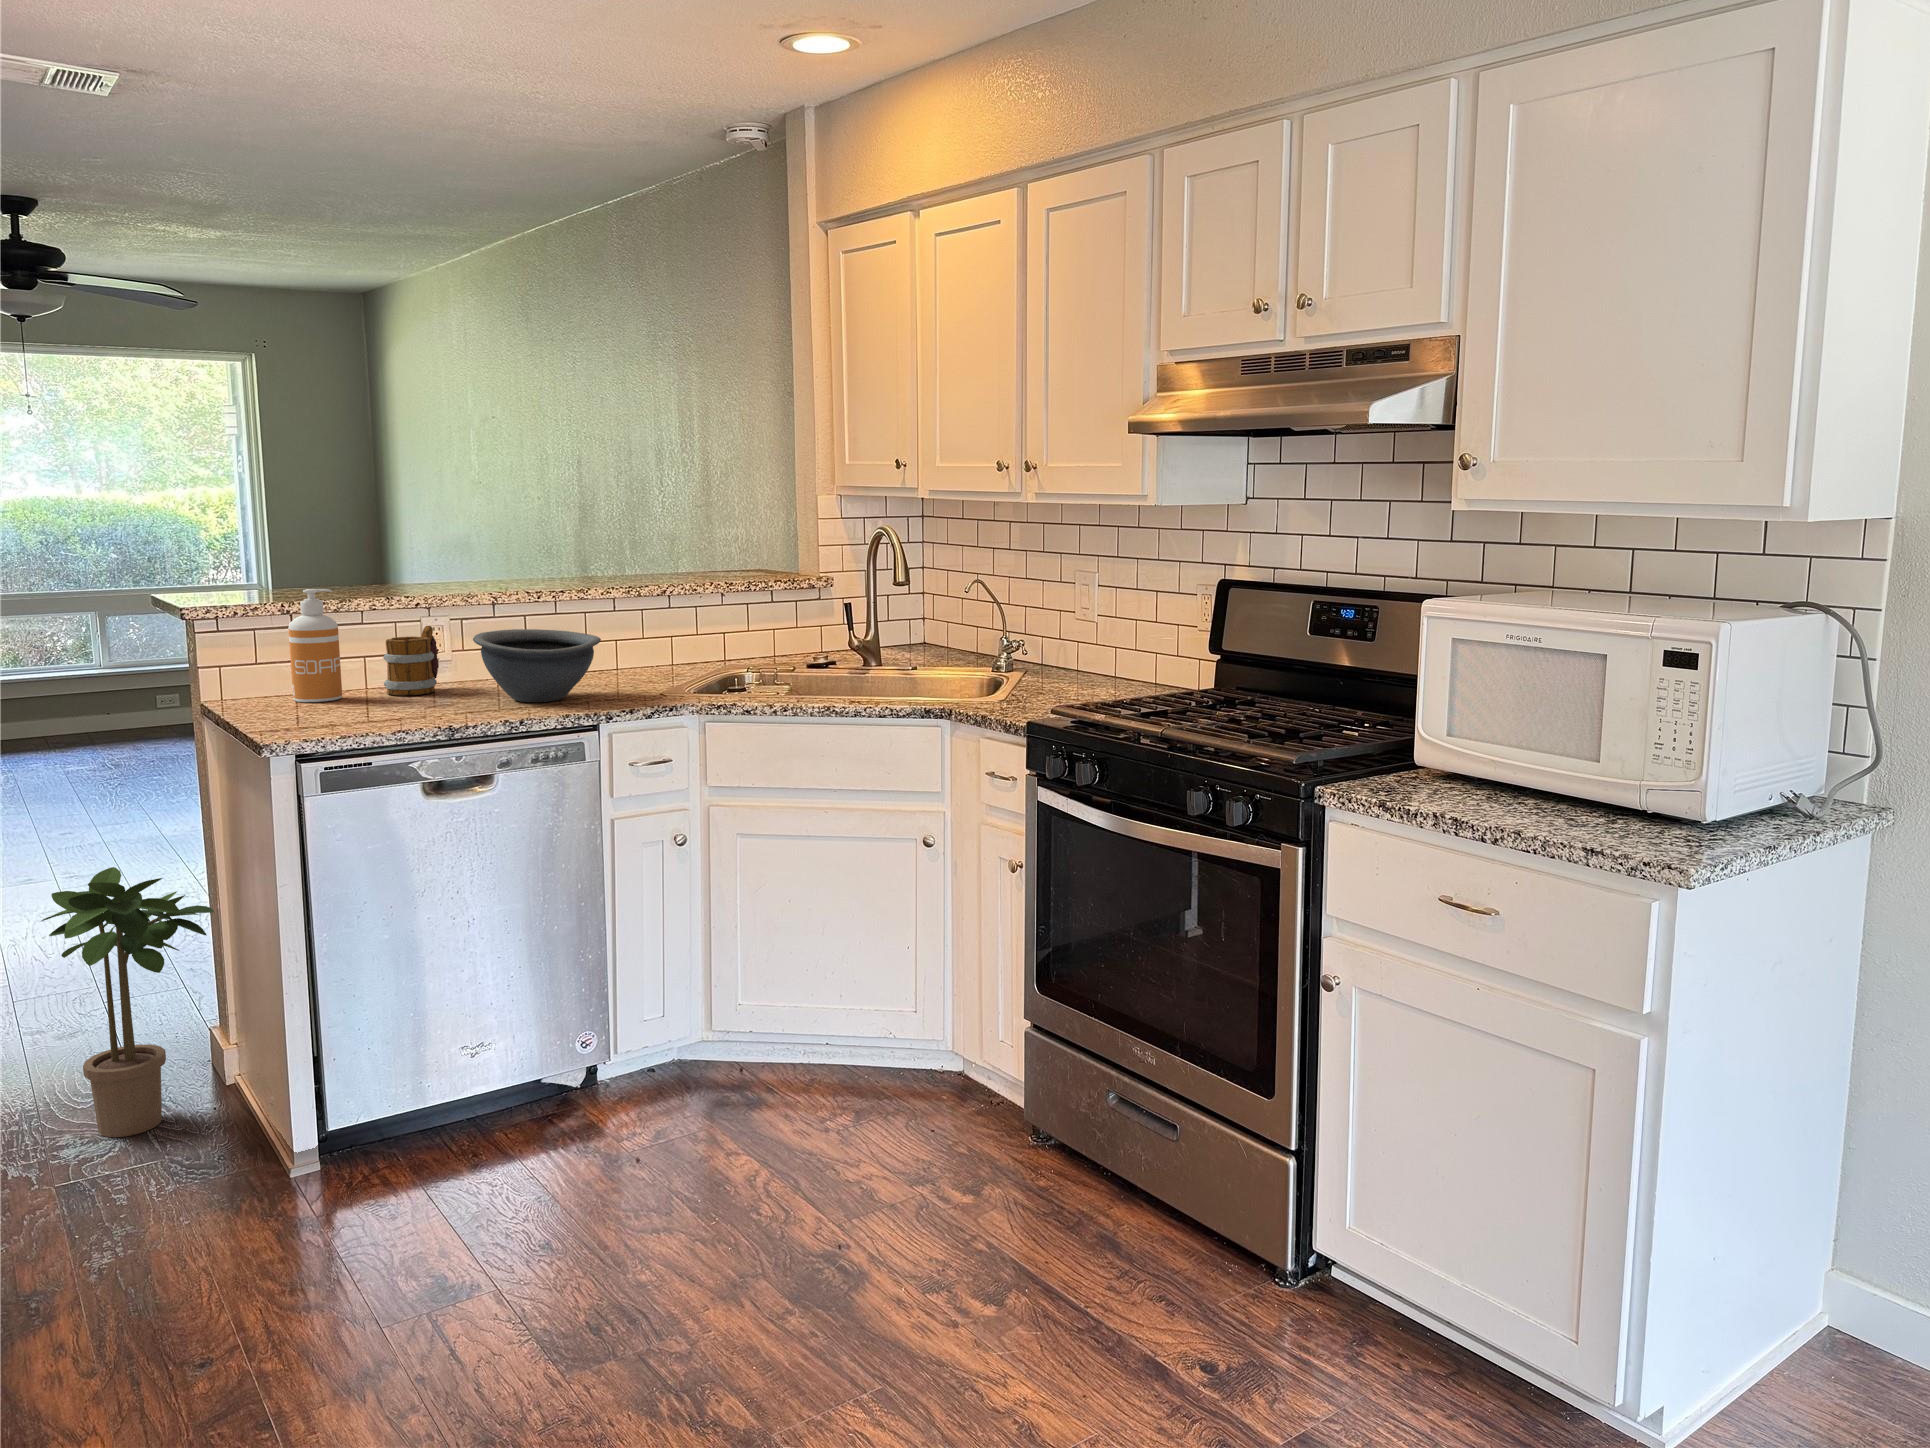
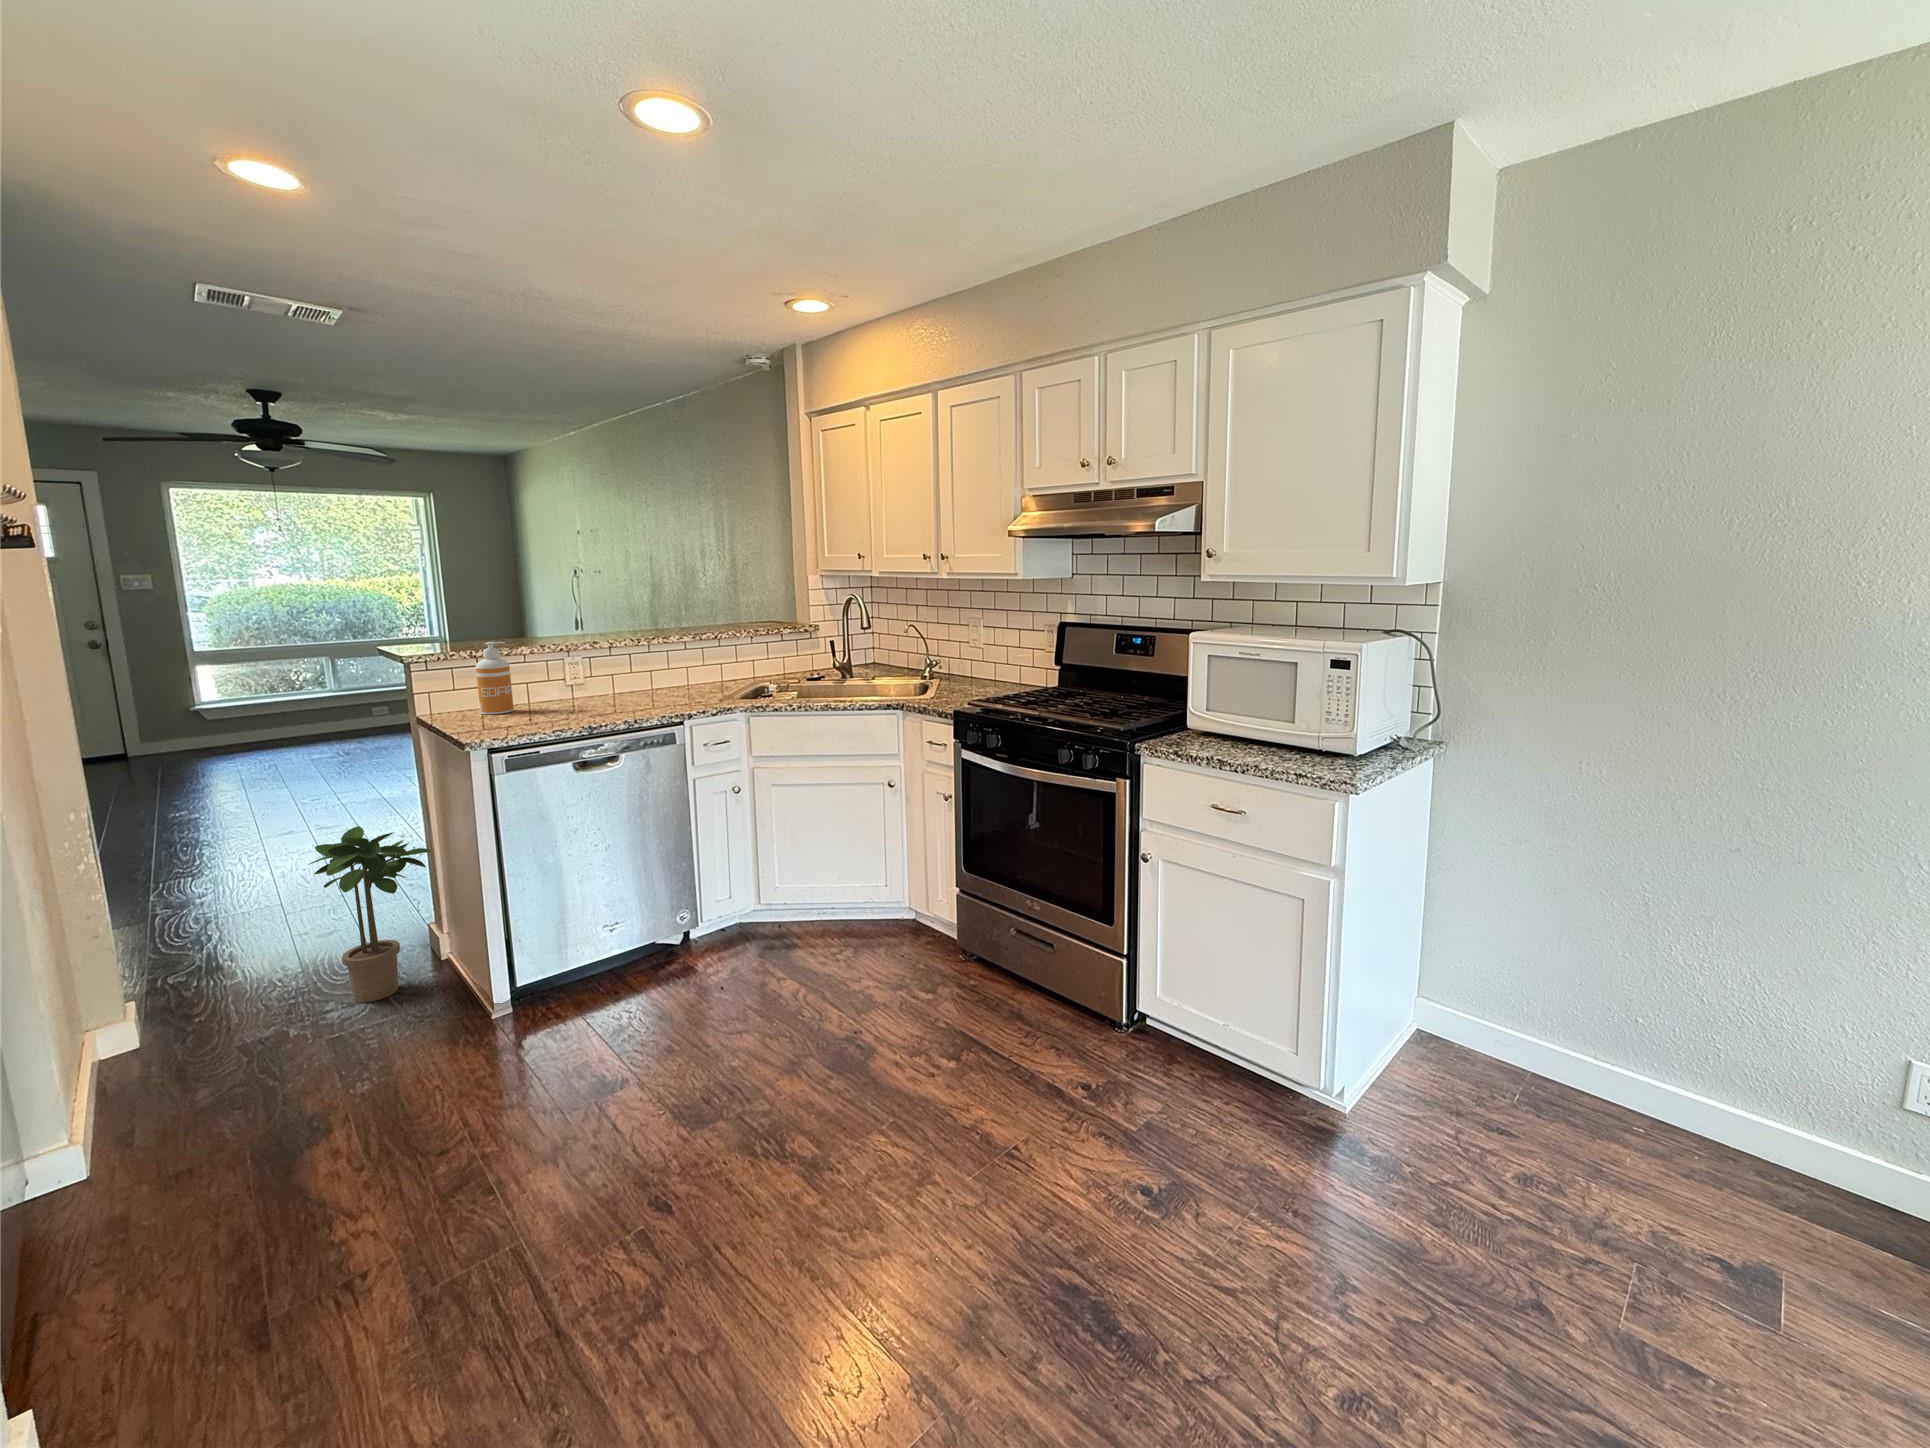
mug: present [383,626,439,696] -> none [540,663,577,708]
bowl: present [473,629,601,702] -> none [601,663,684,709]

